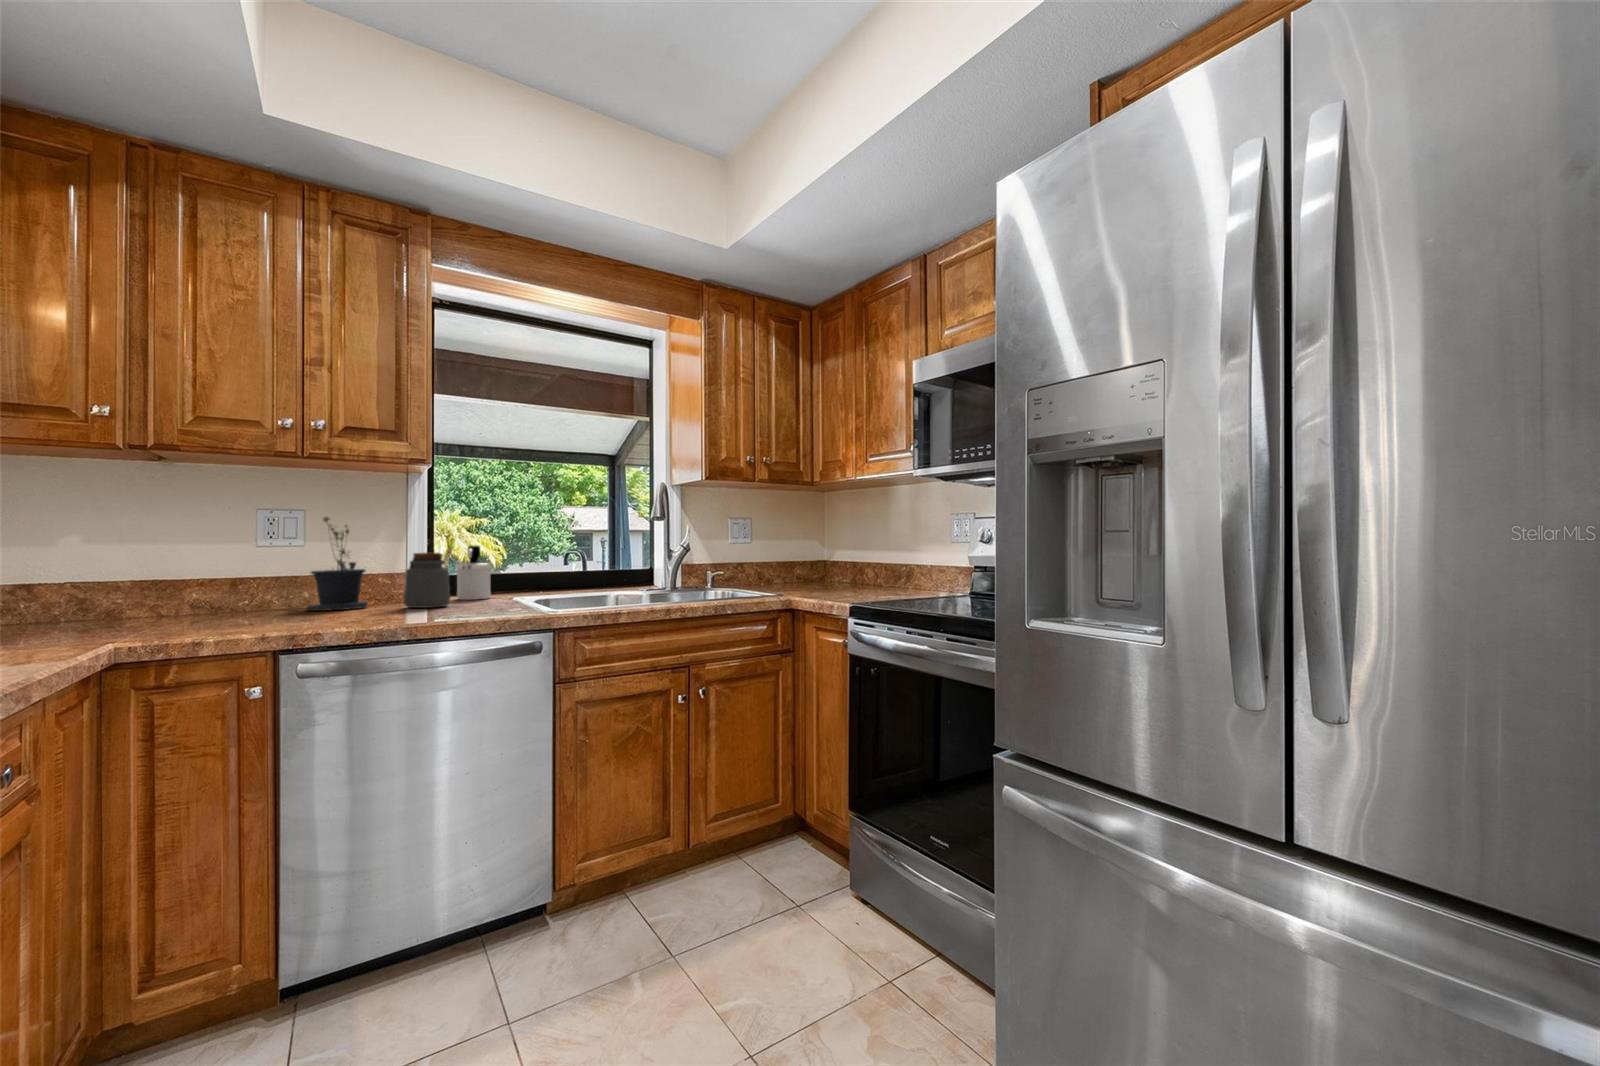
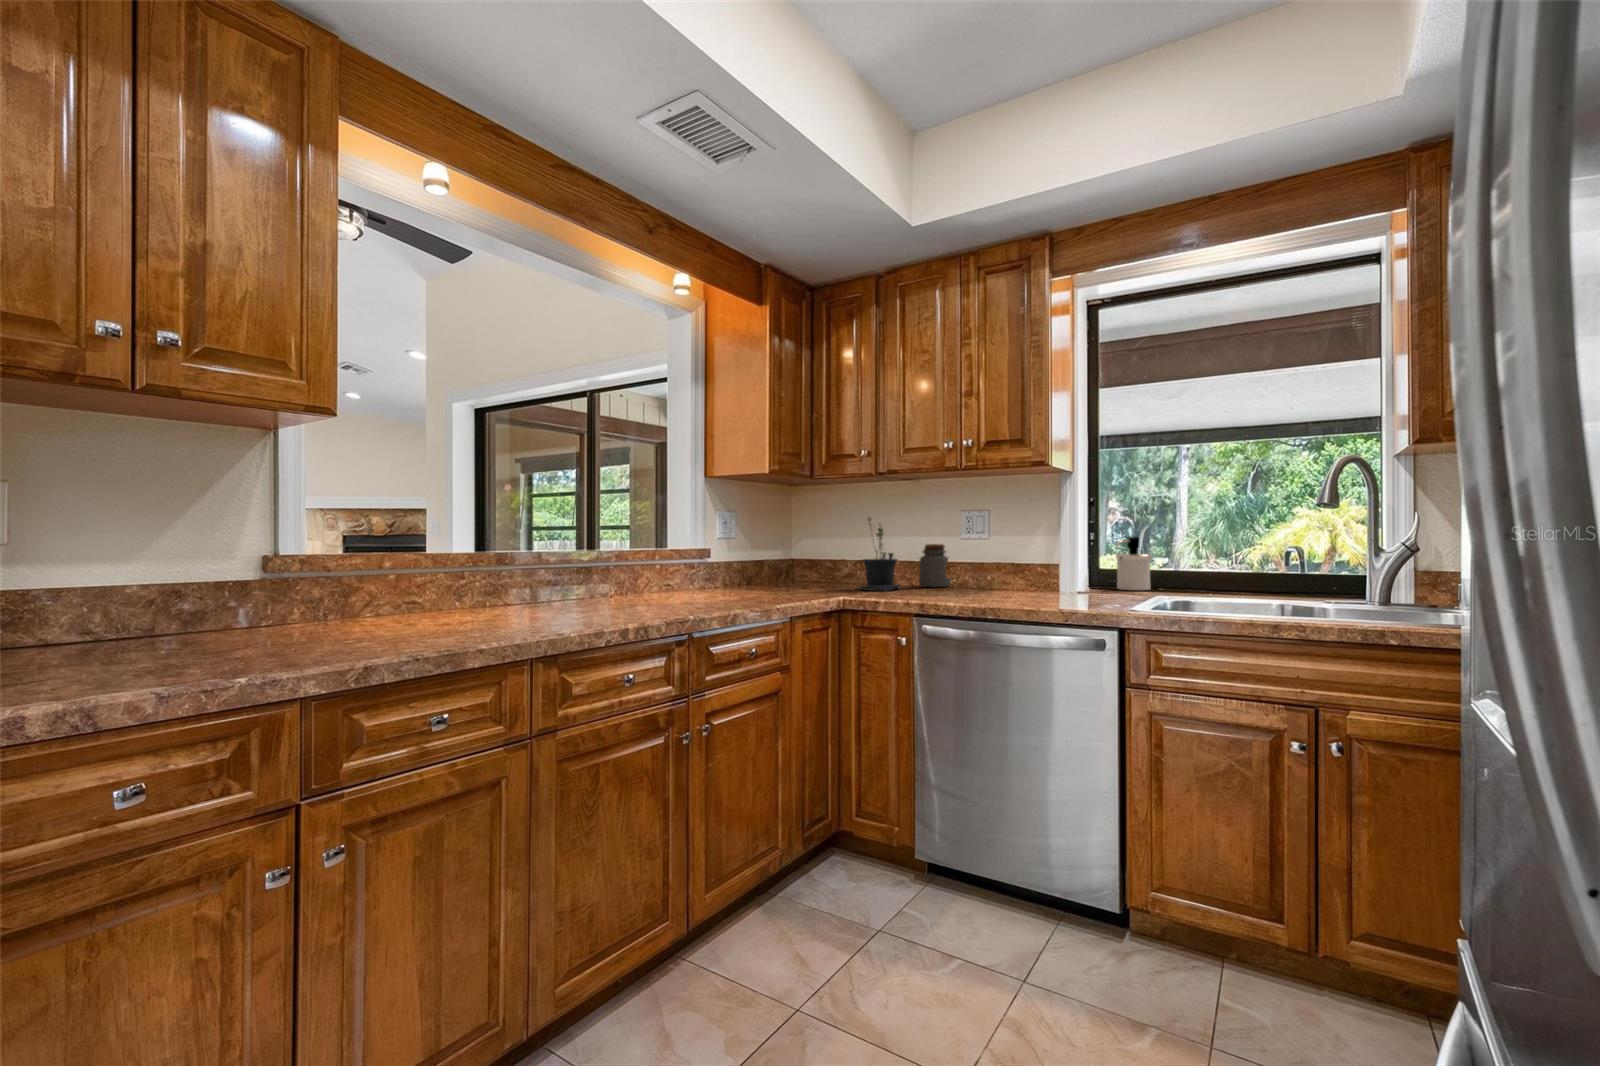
potted plant: present [294,517,368,611] -> present [860,517,900,591]
jar: present [404,553,450,608] -> present [919,544,951,587]

